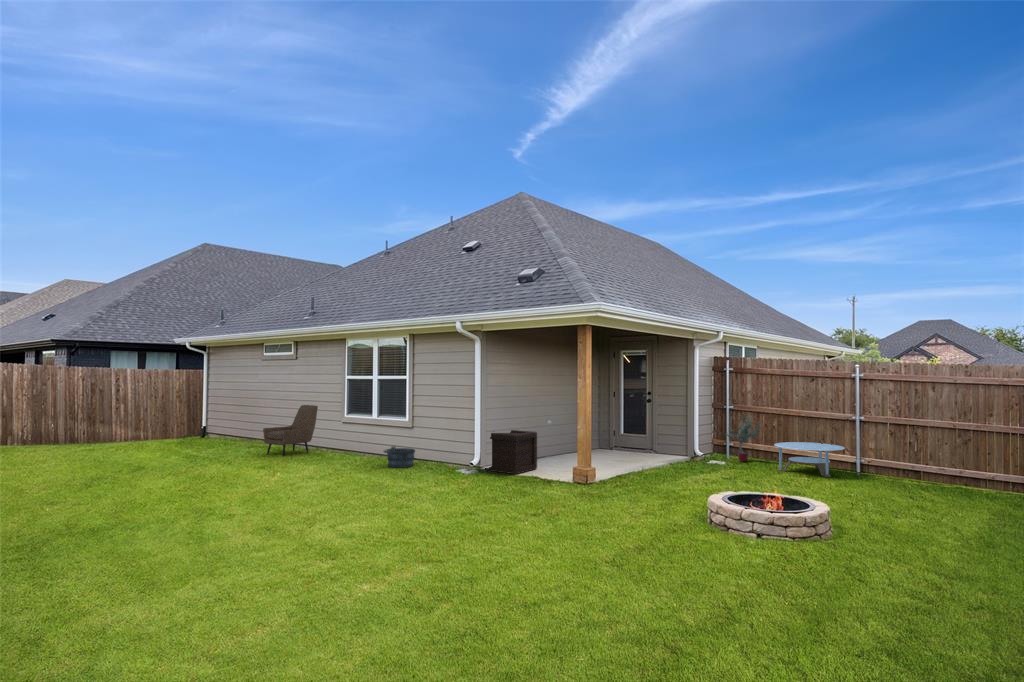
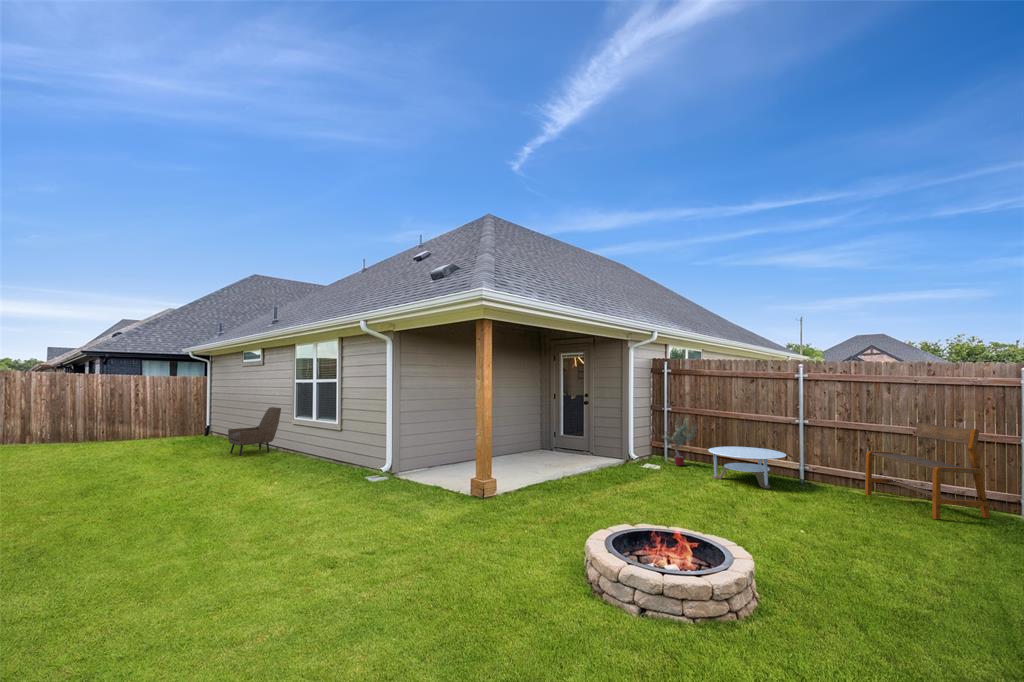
bench: none [911,416,1005,494] -> present [865,423,990,520]
wooden crate: present [485,430,537,474] -> none [404,433,459,481]
bucket: present [384,446,415,468] -> none [312,449,346,471]

